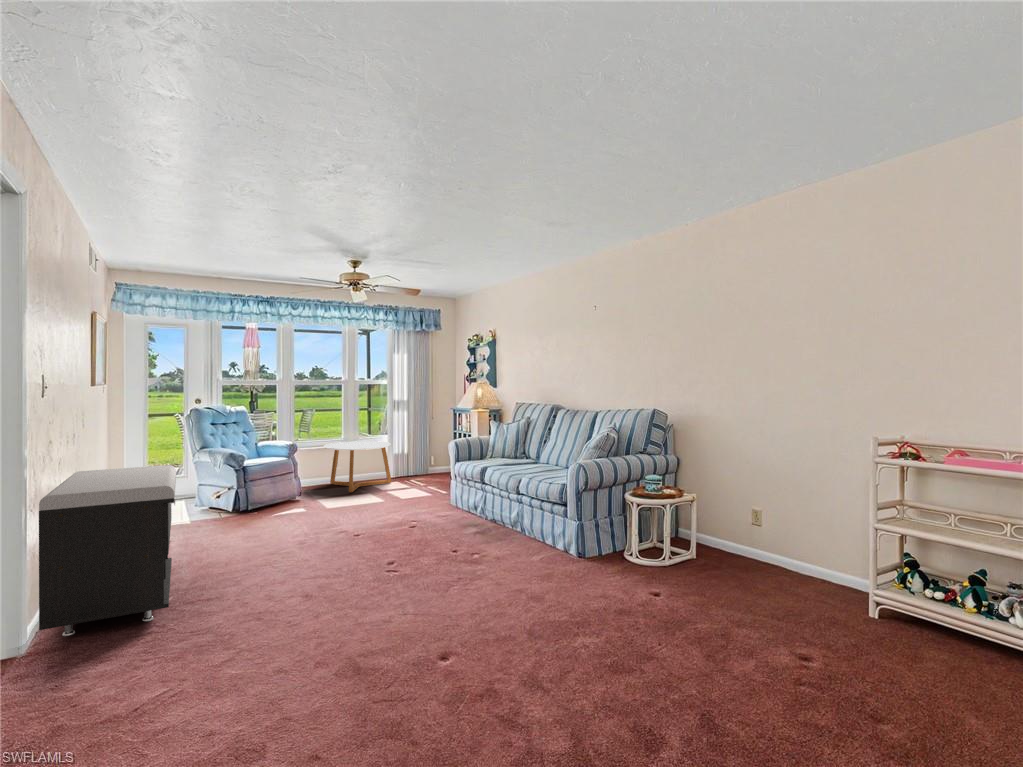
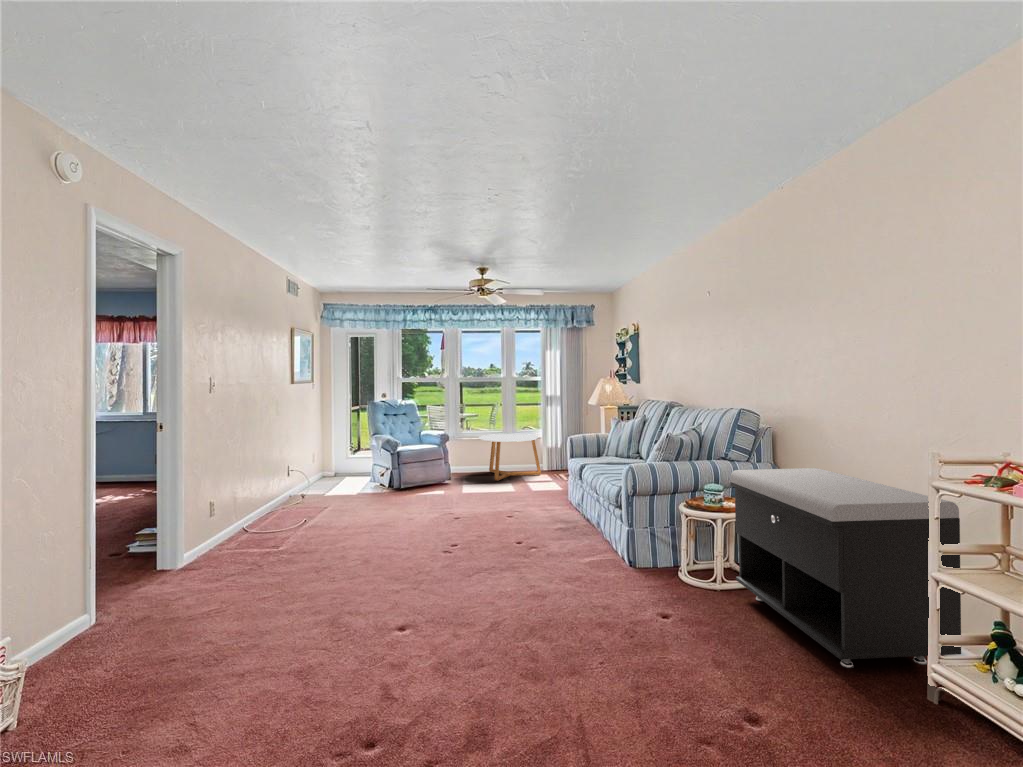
storage bench: present [39,465,176,636] -> present [730,468,961,668]

